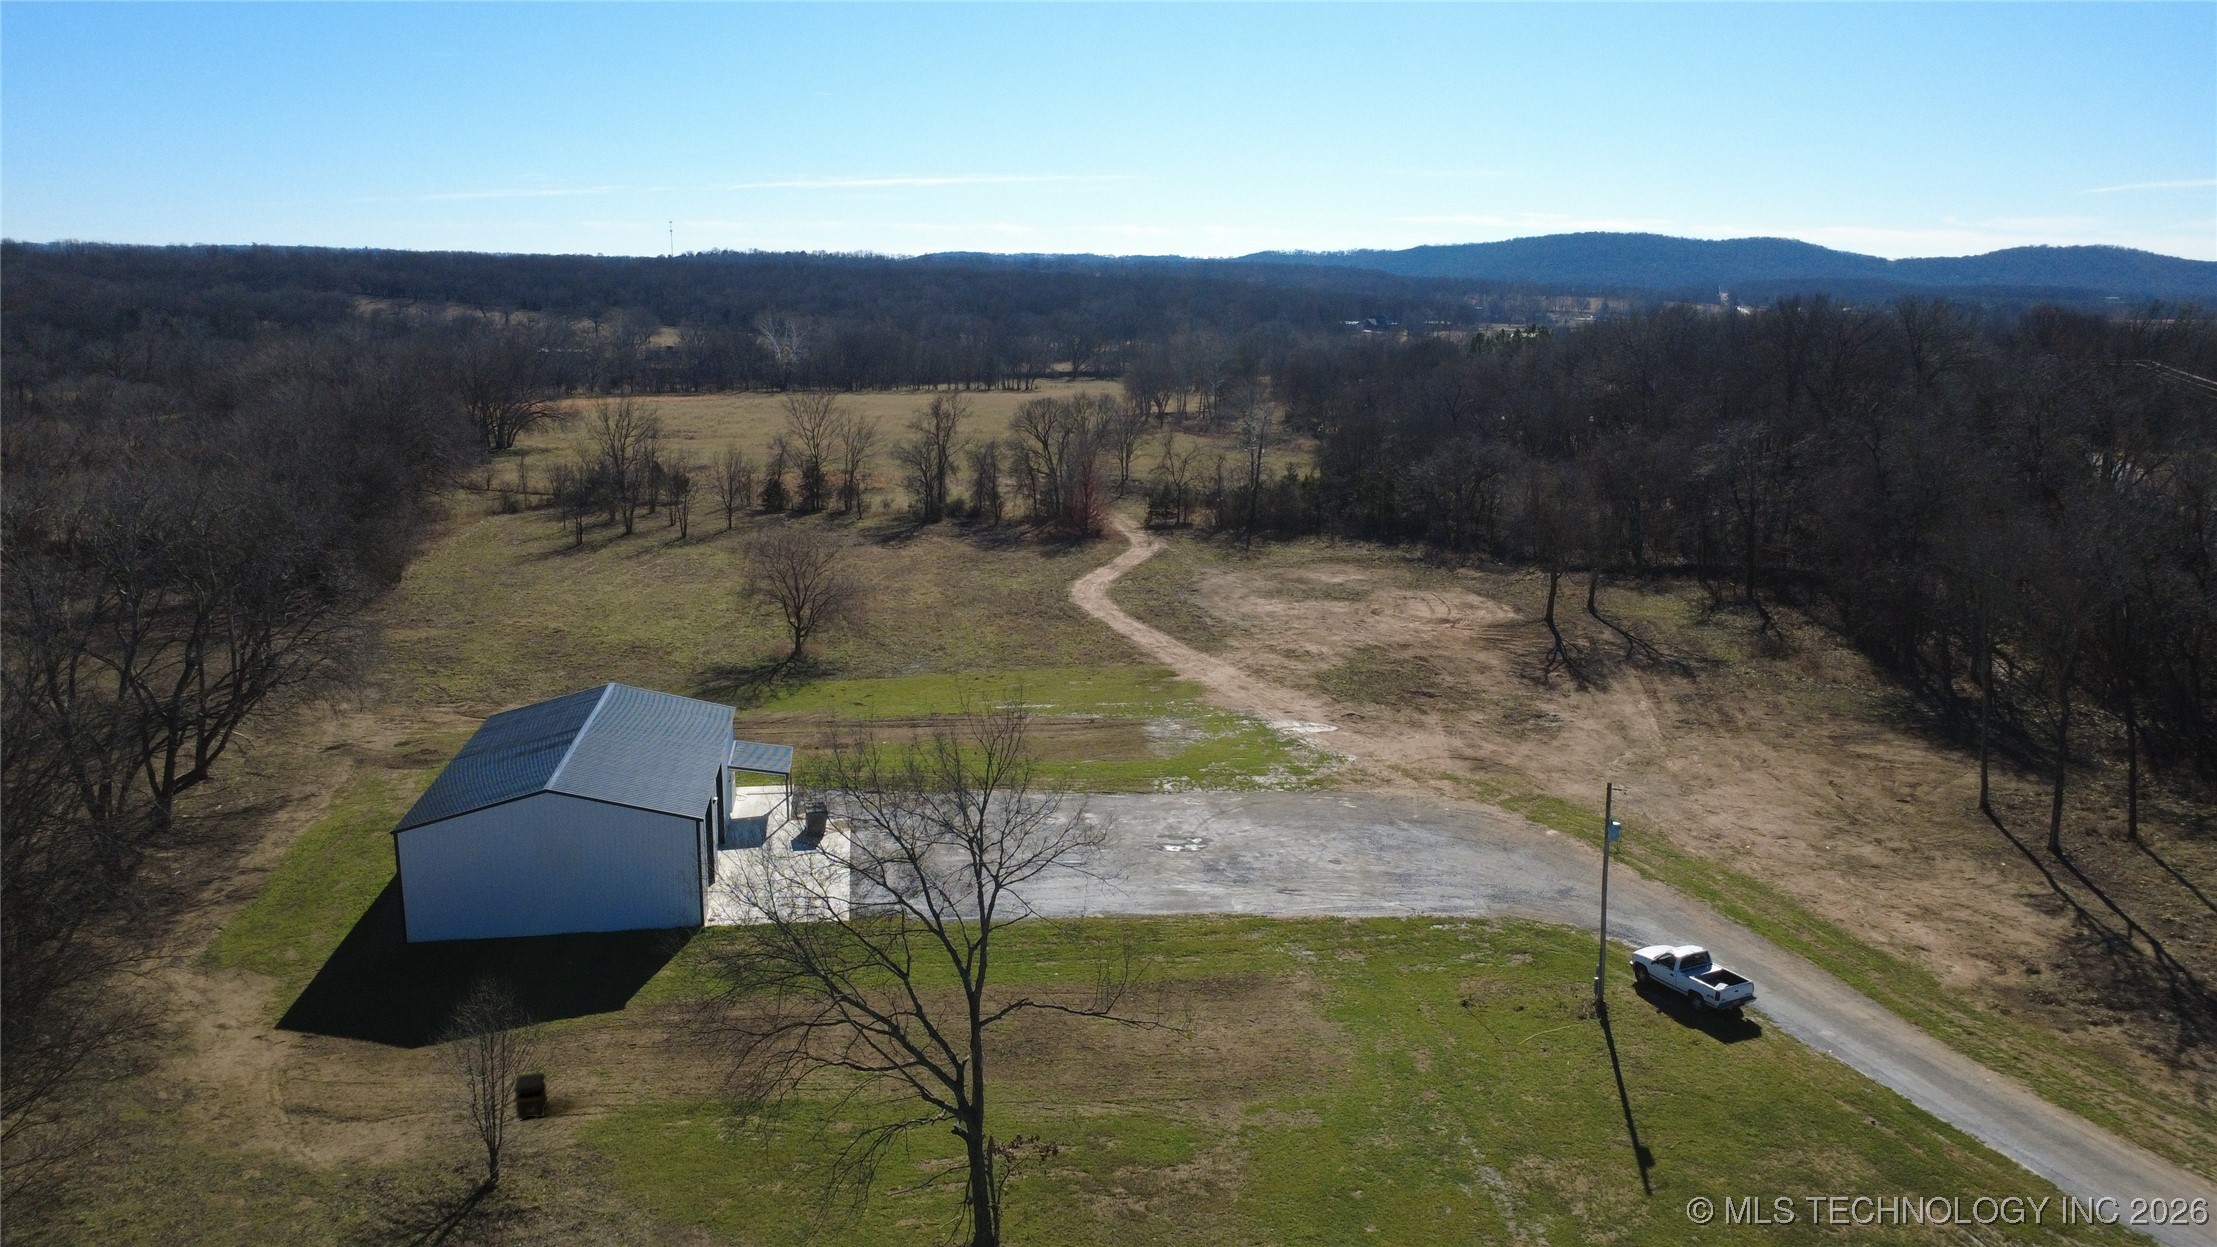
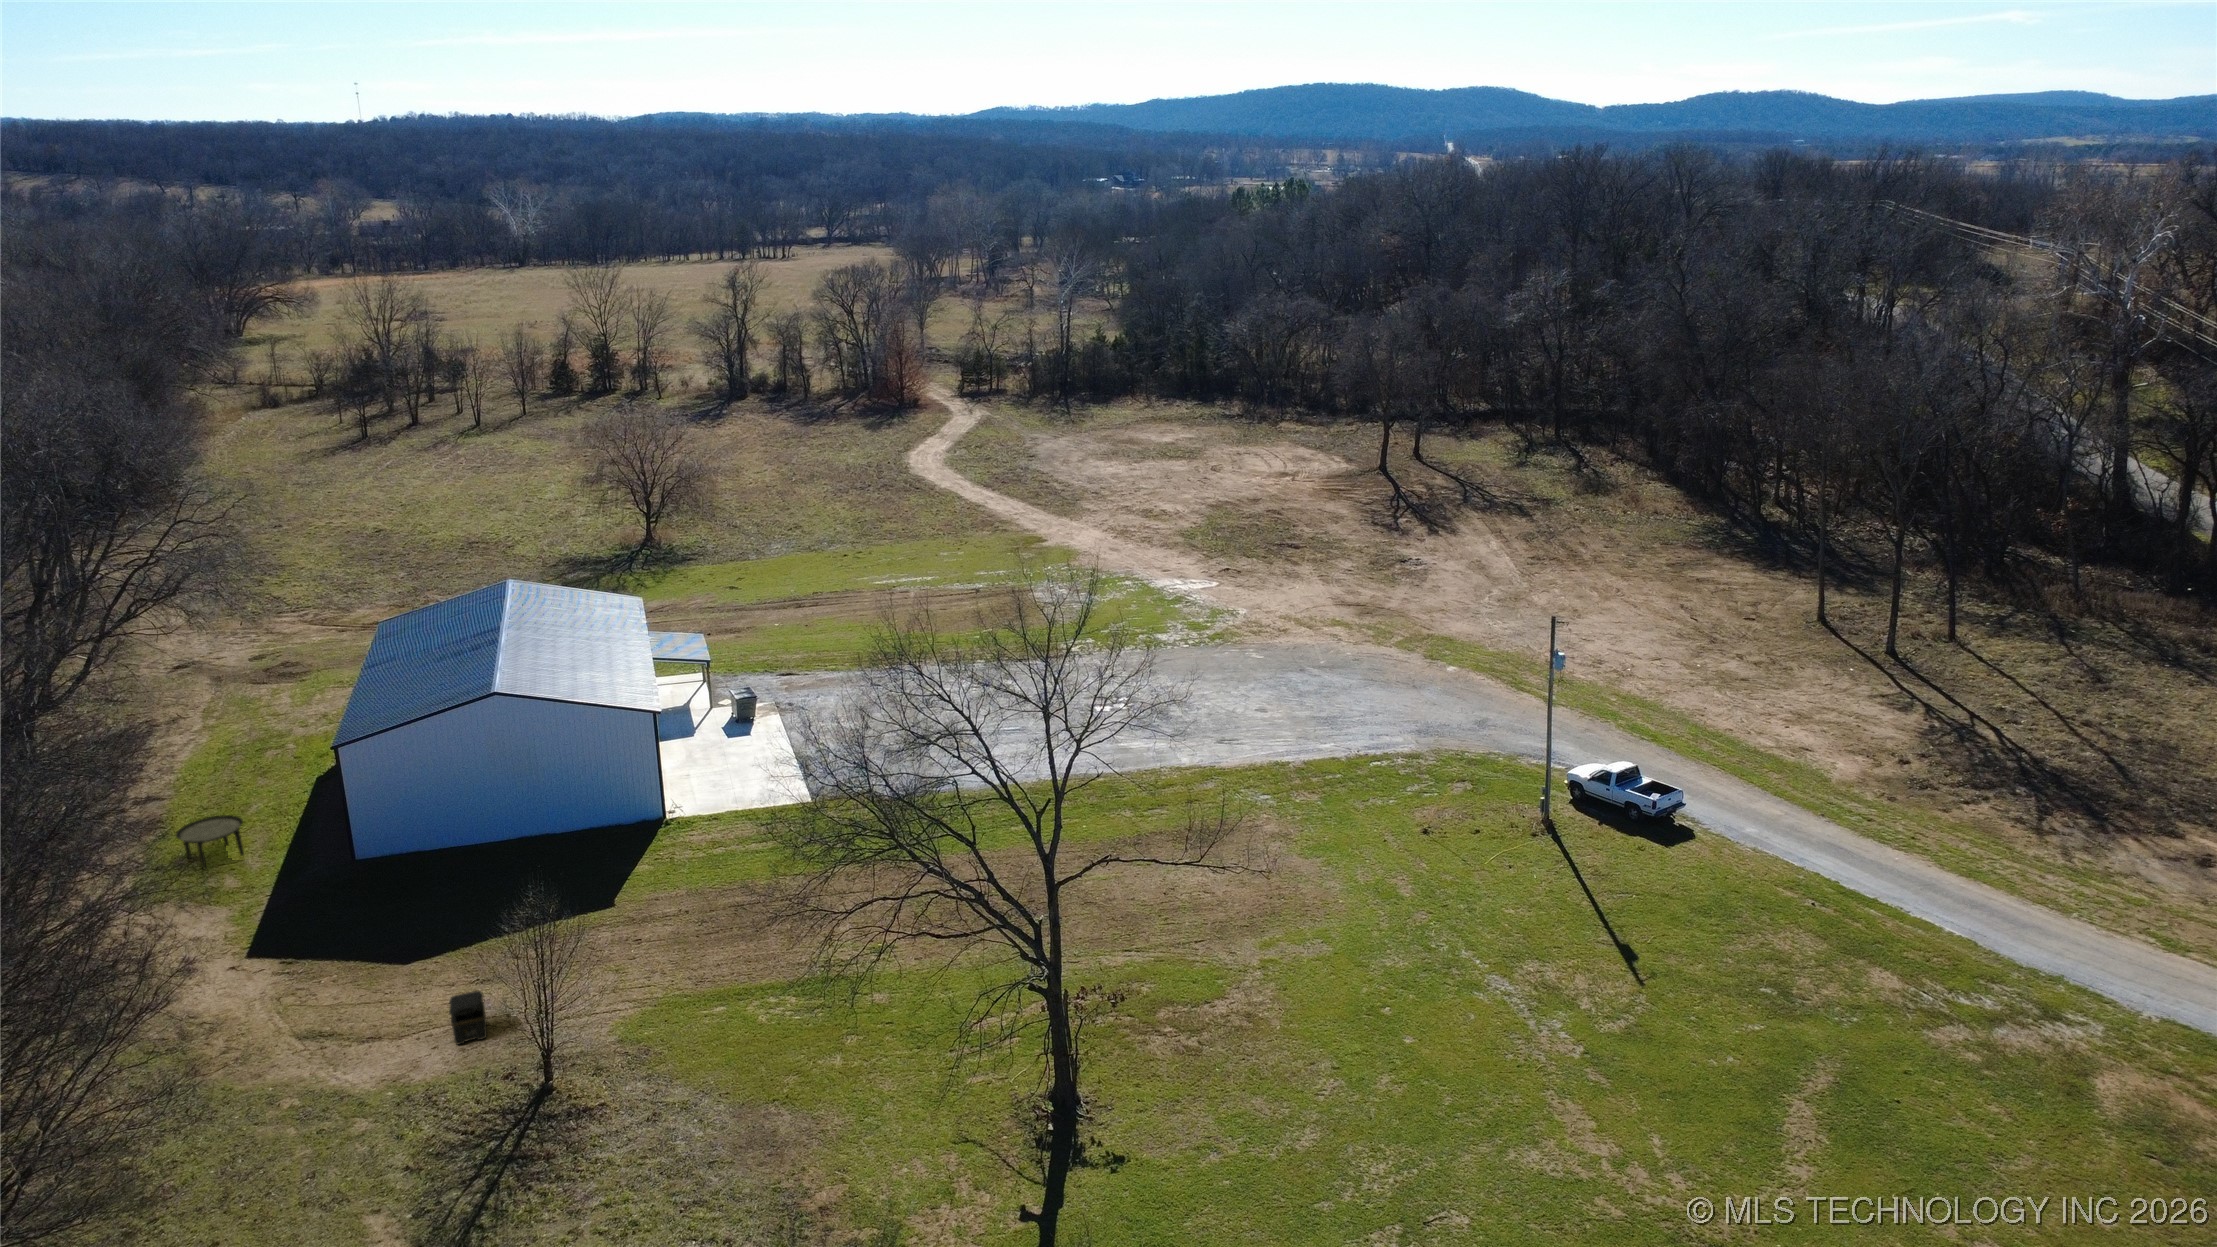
round table: none [346,894,401,940] -> present [175,815,244,870]

